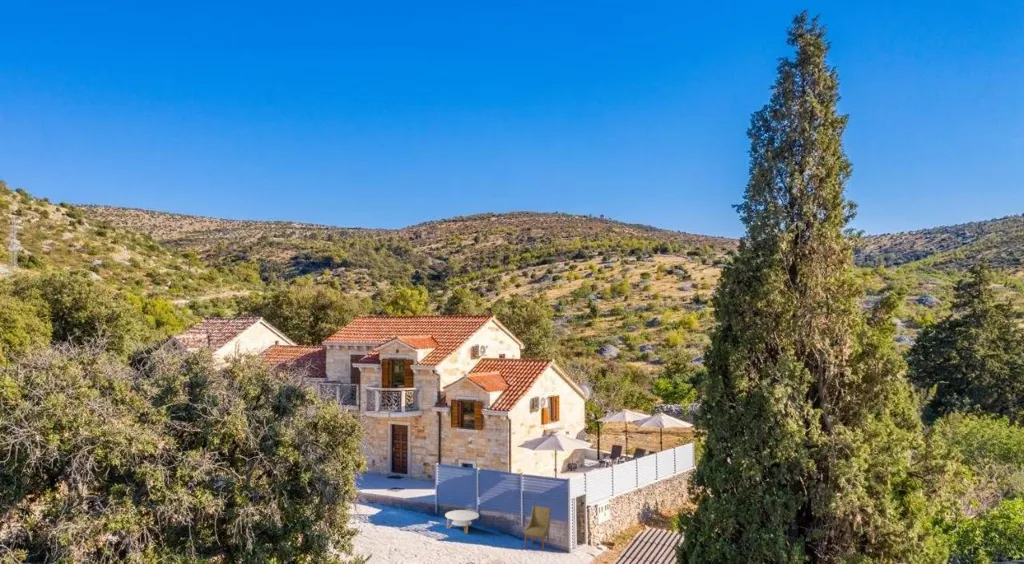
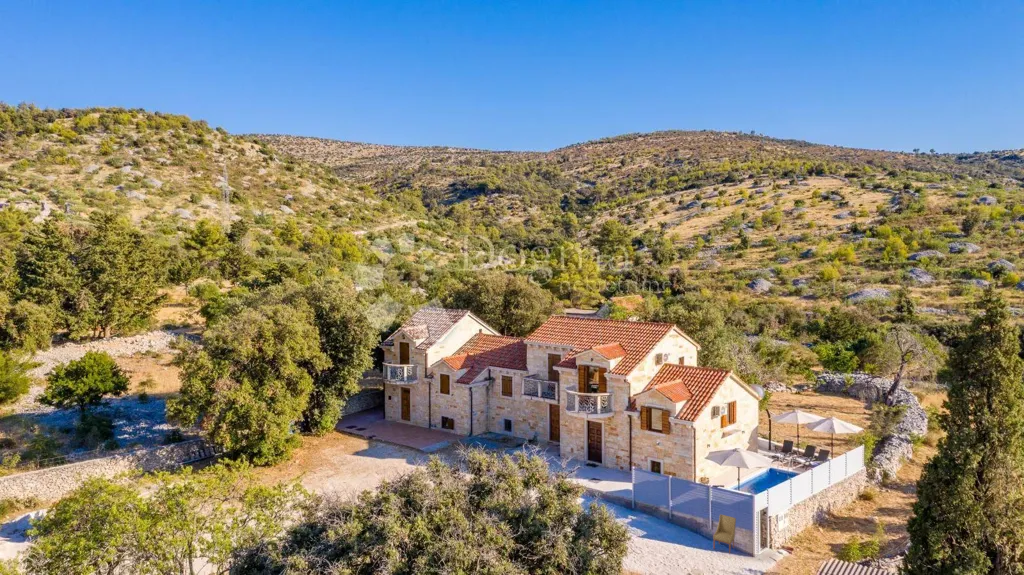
round table: present [445,510,479,534] -> none [643,509,672,532]

